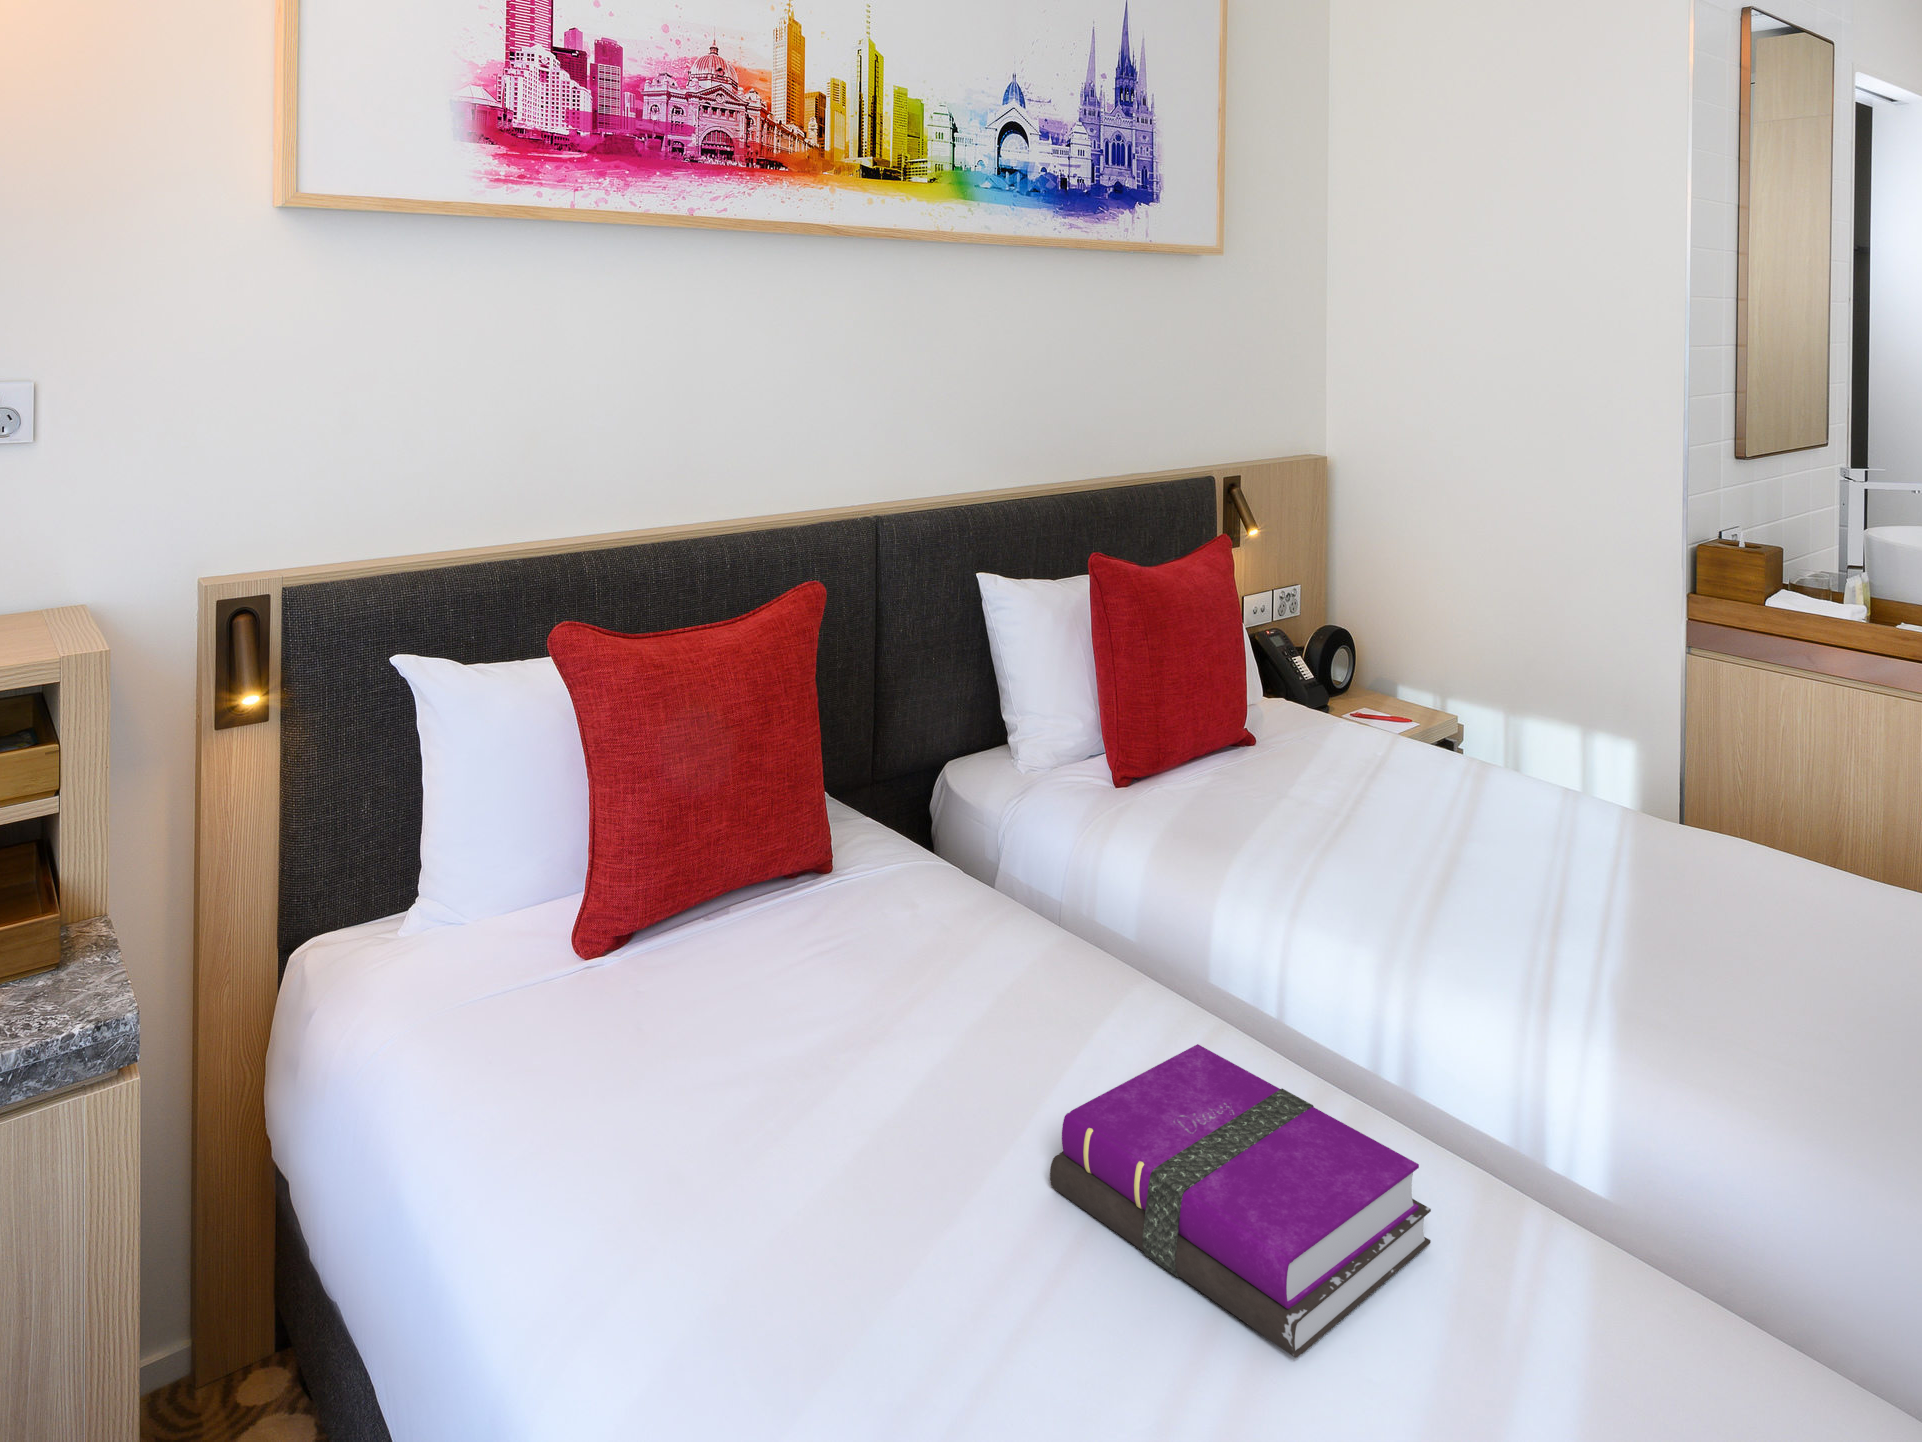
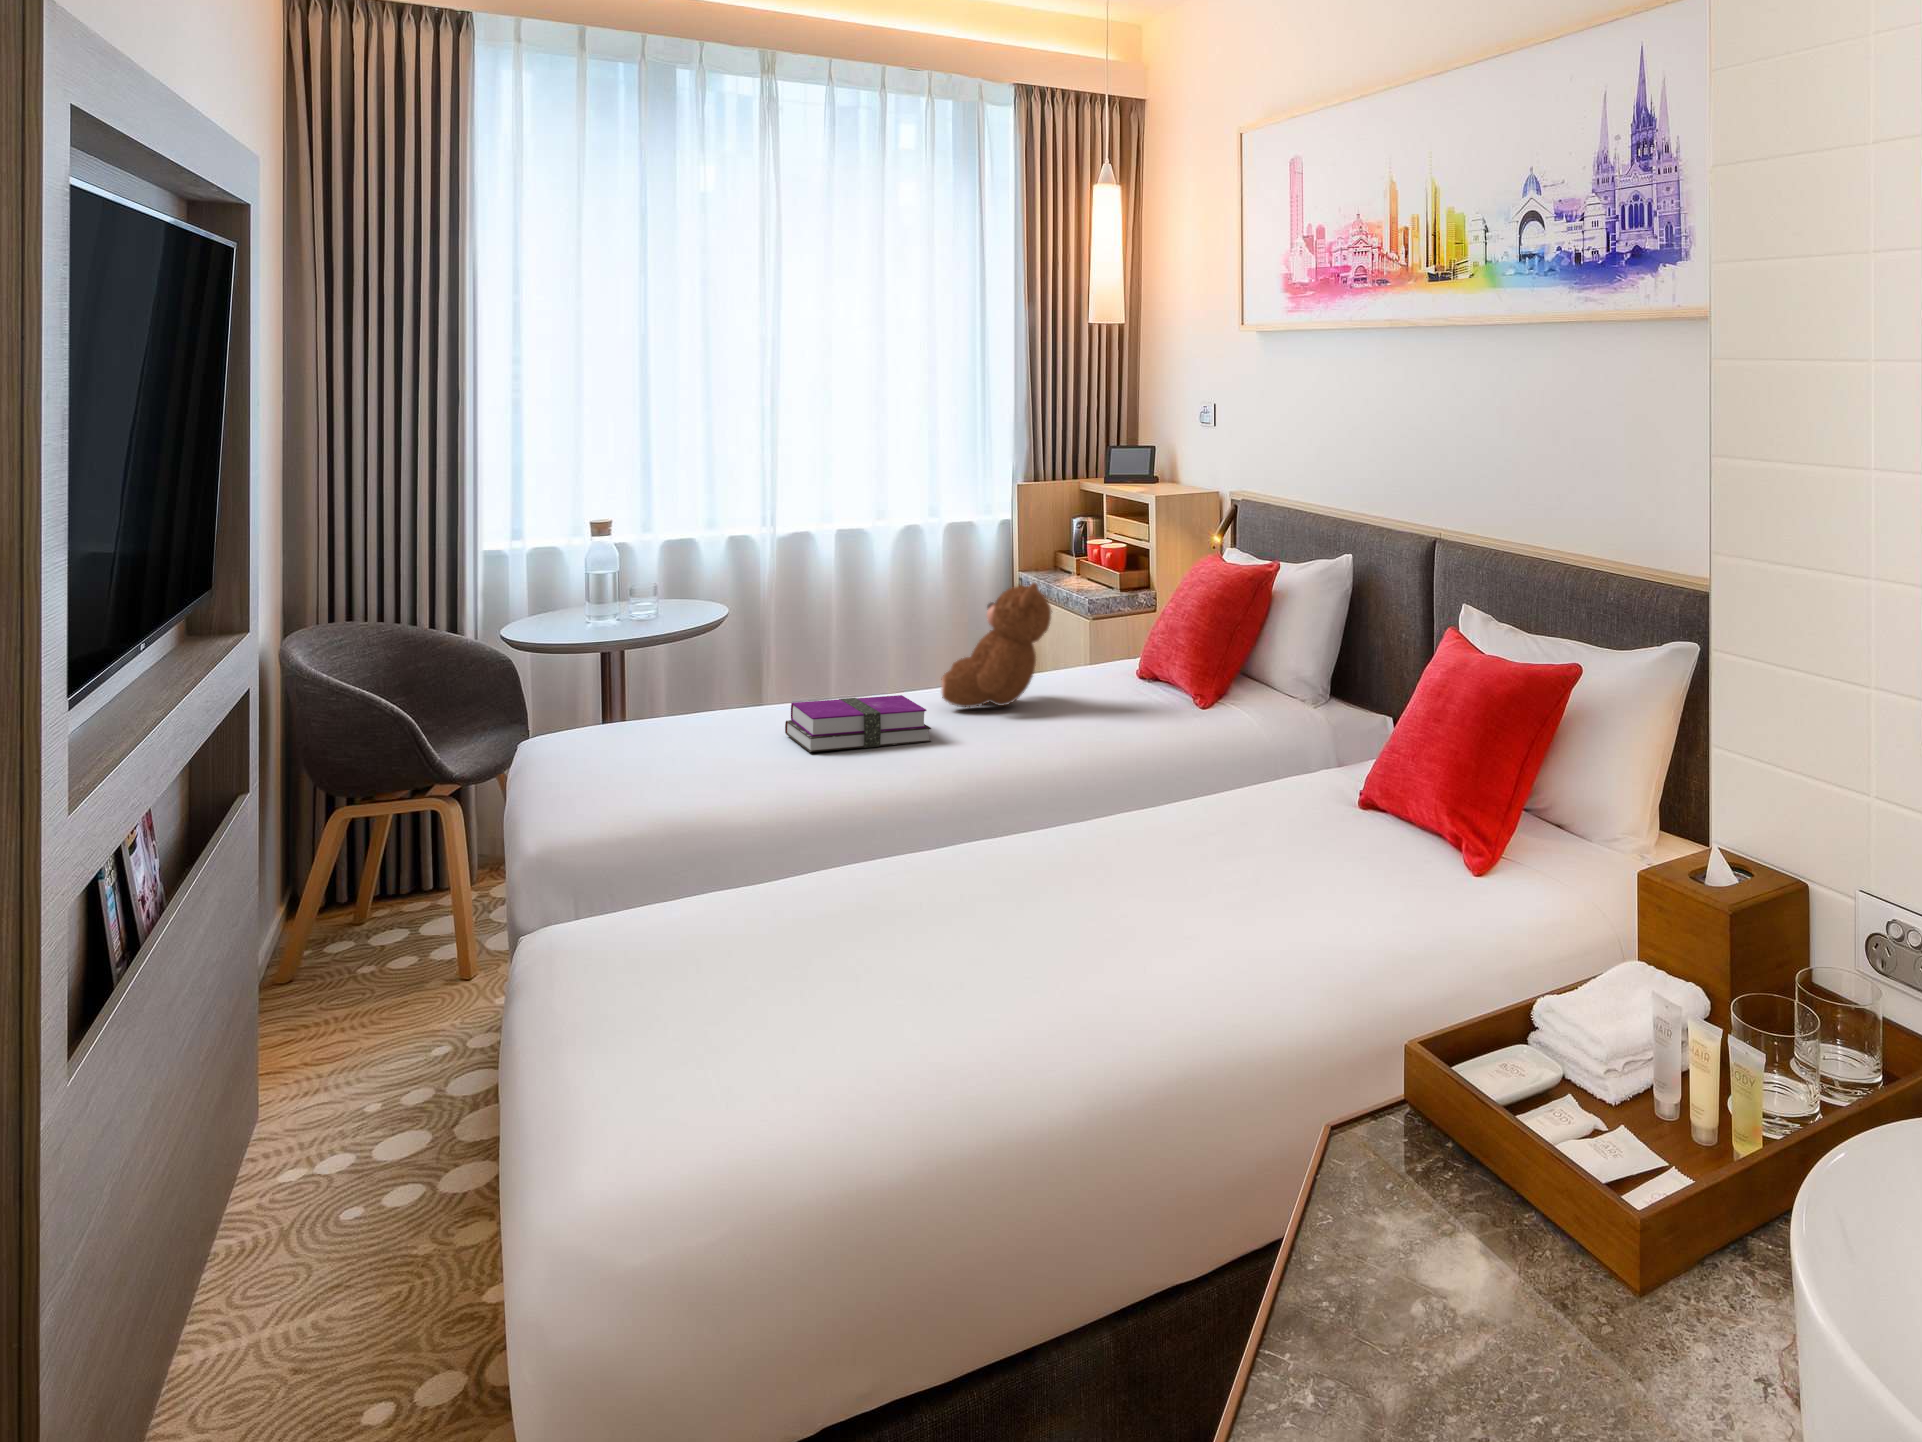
teddy bear: none [662,776,939,1141] -> present [941,583,1052,708]

